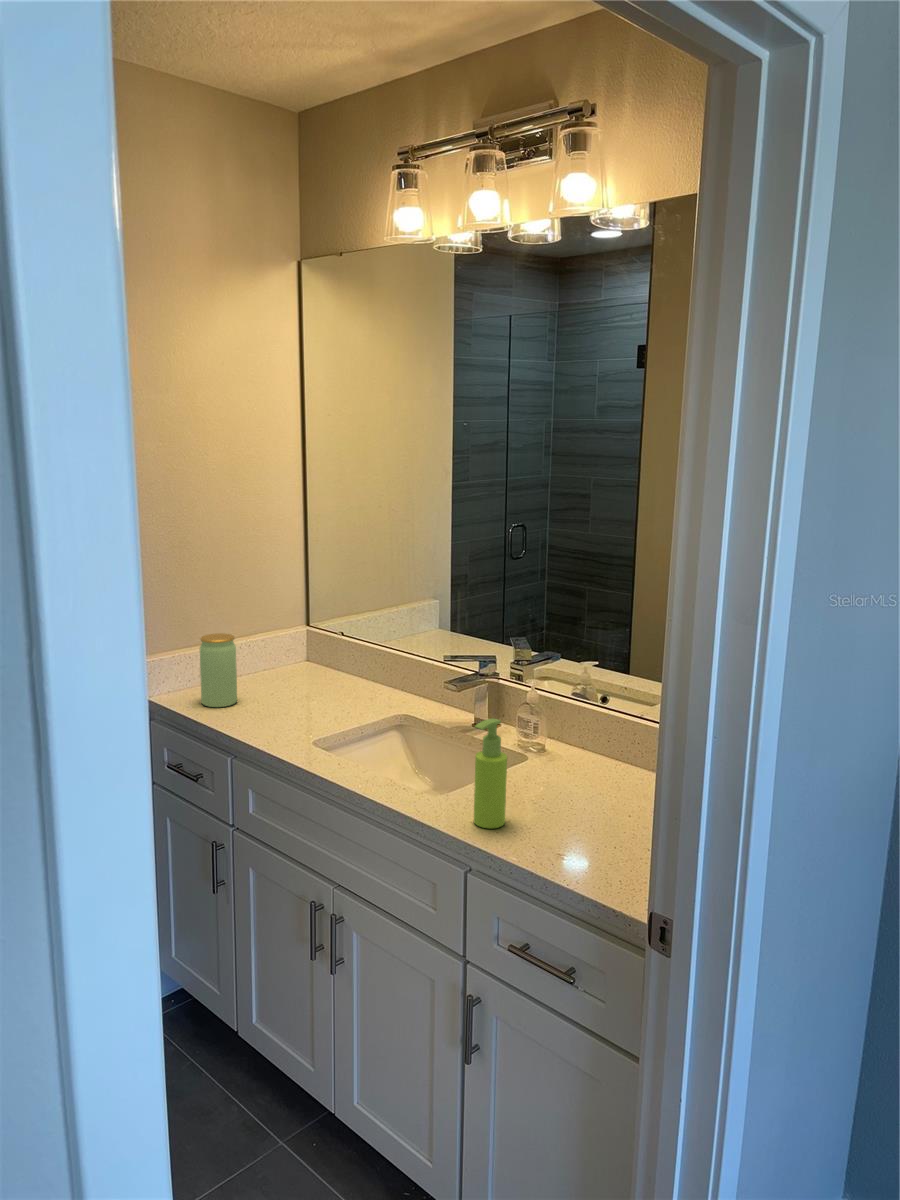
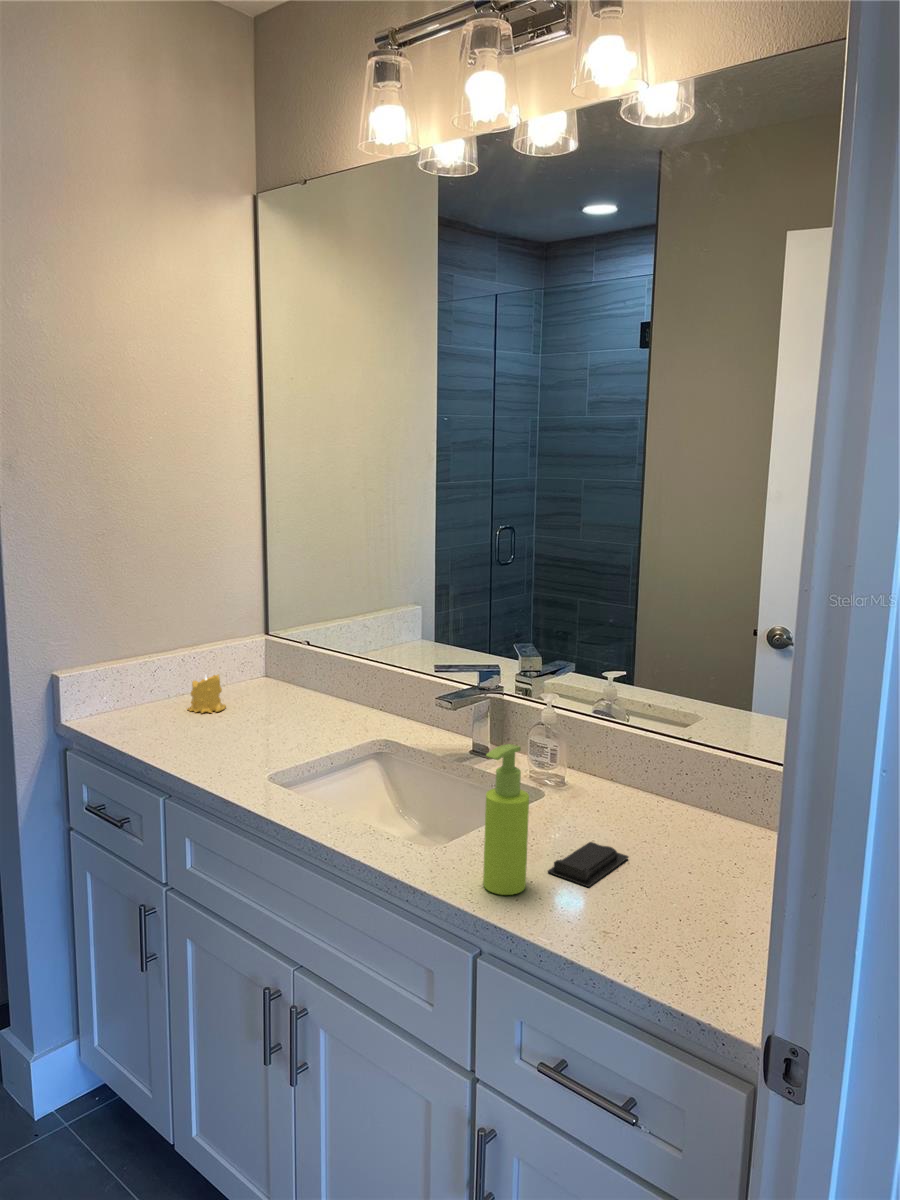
jar: present [200,633,237,707] -> none [126,640,174,733]
candle: none [246,659,277,692] -> present [188,674,226,713]
soap bar: none [522,793,585,824] -> present [548,842,629,887]

